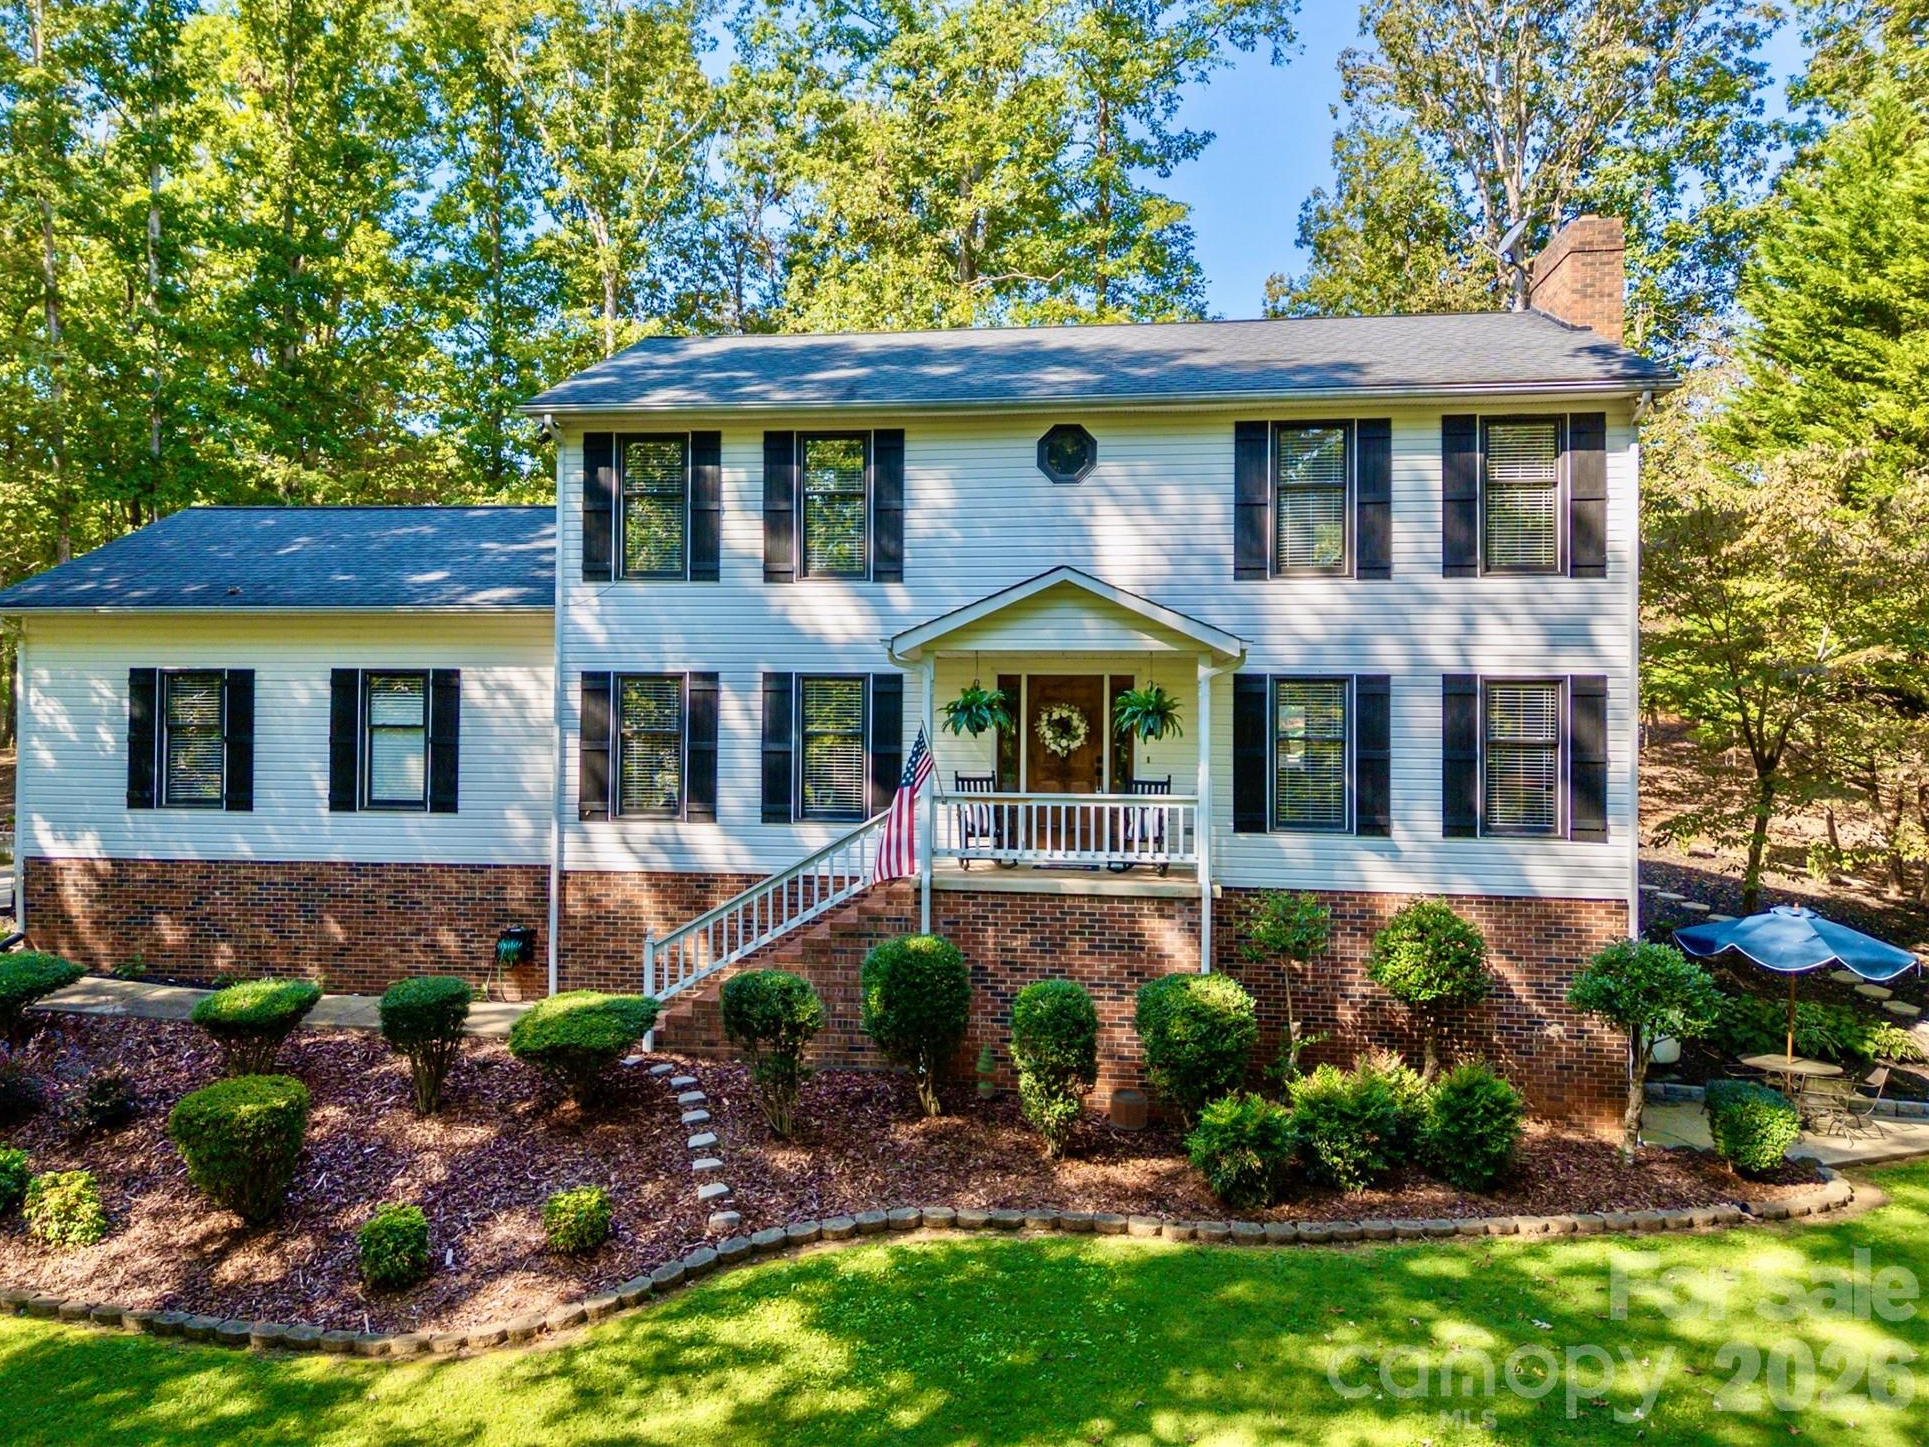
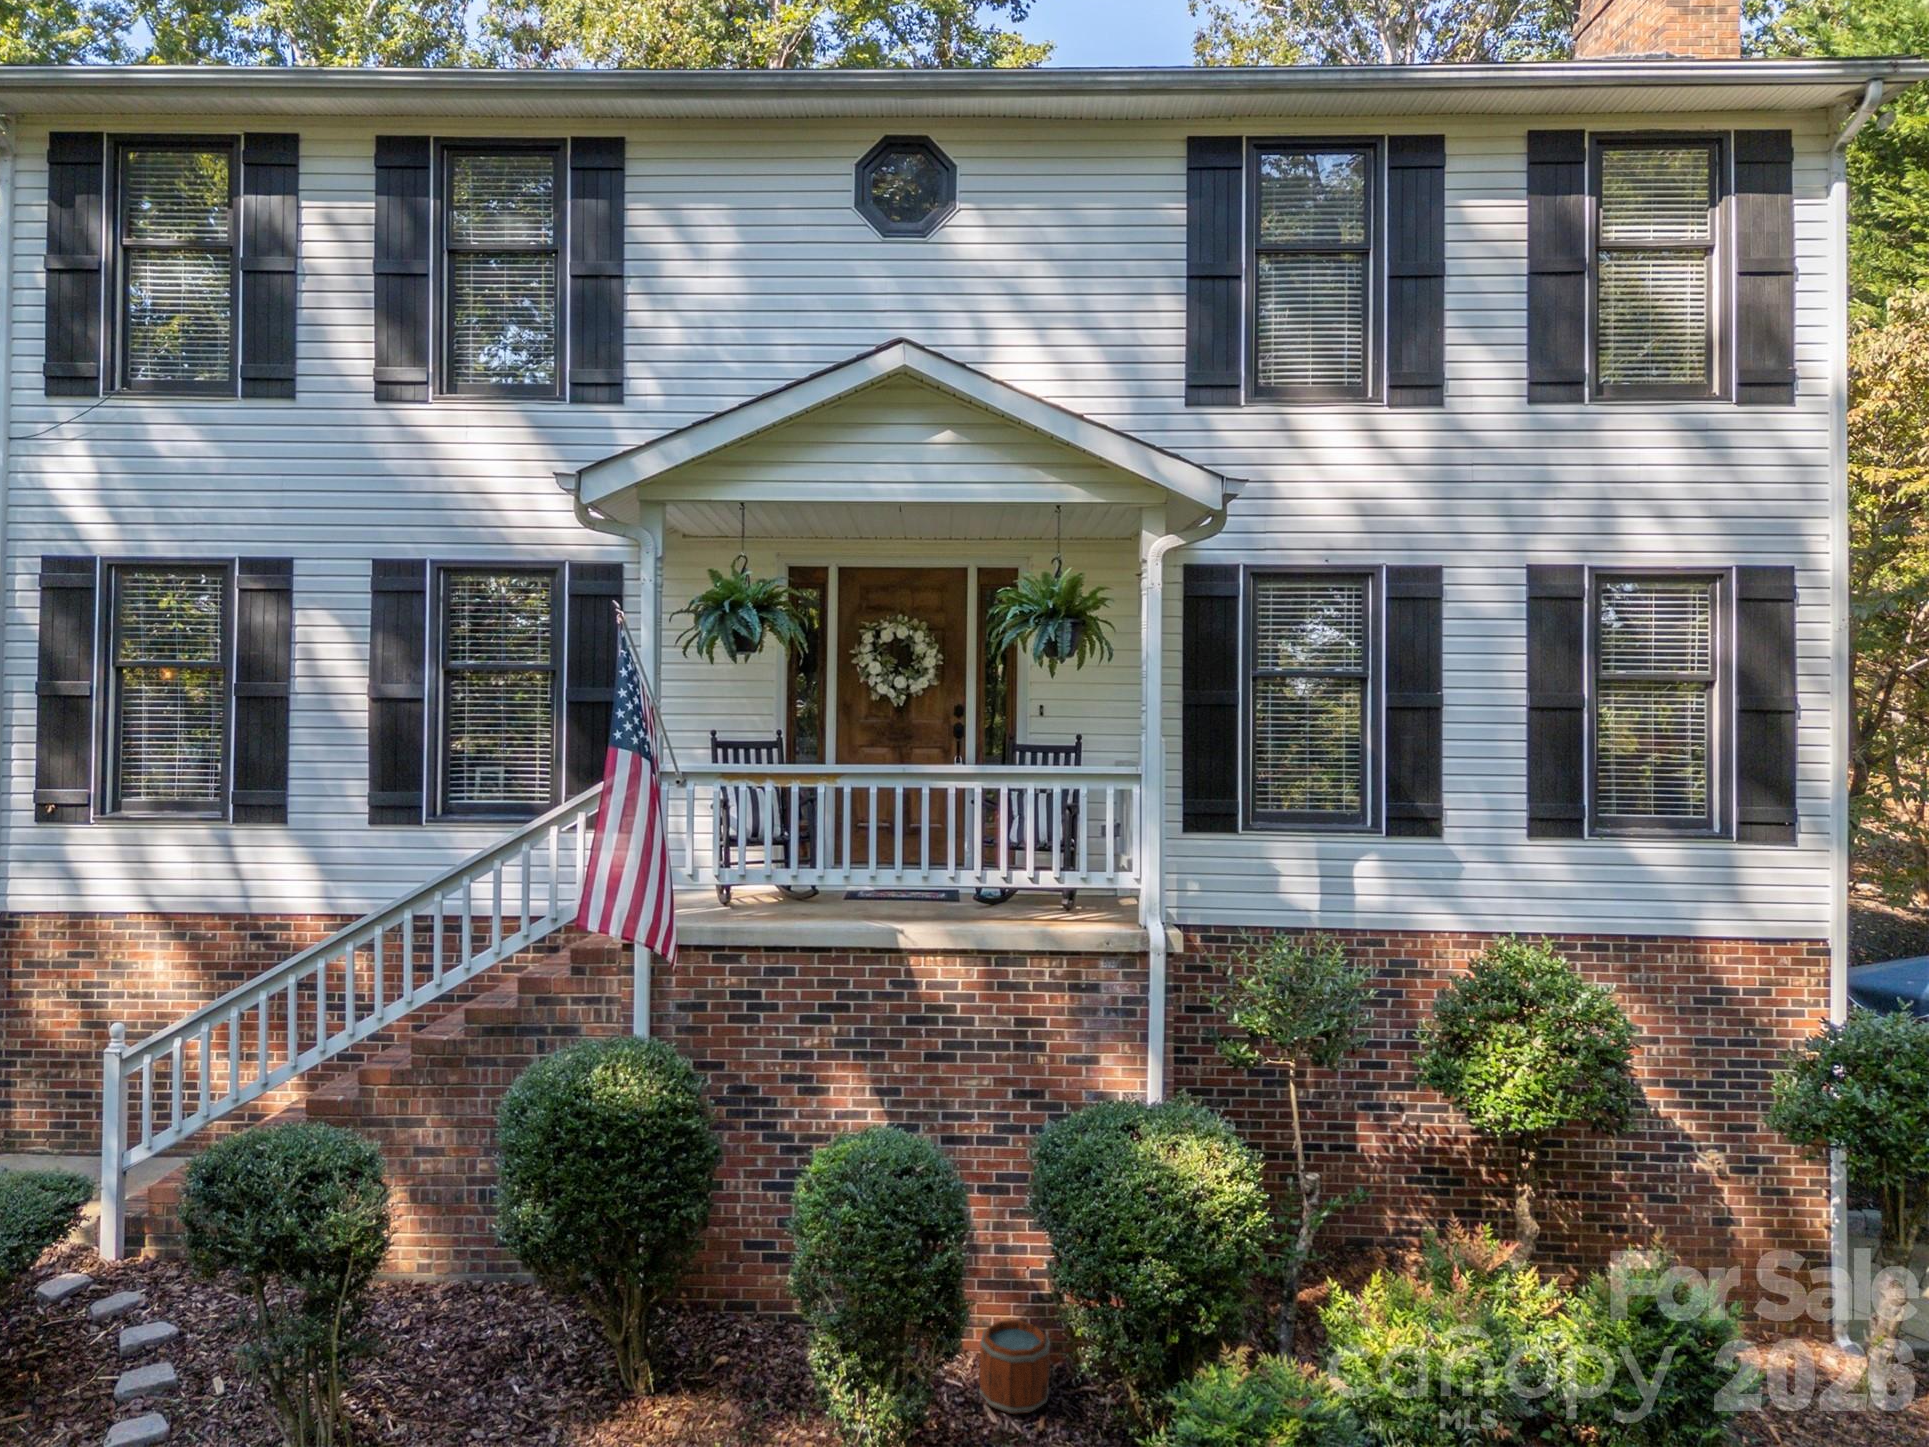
potted tree: present [976,1040,996,1099] -> none [722,1232,764,1350]

